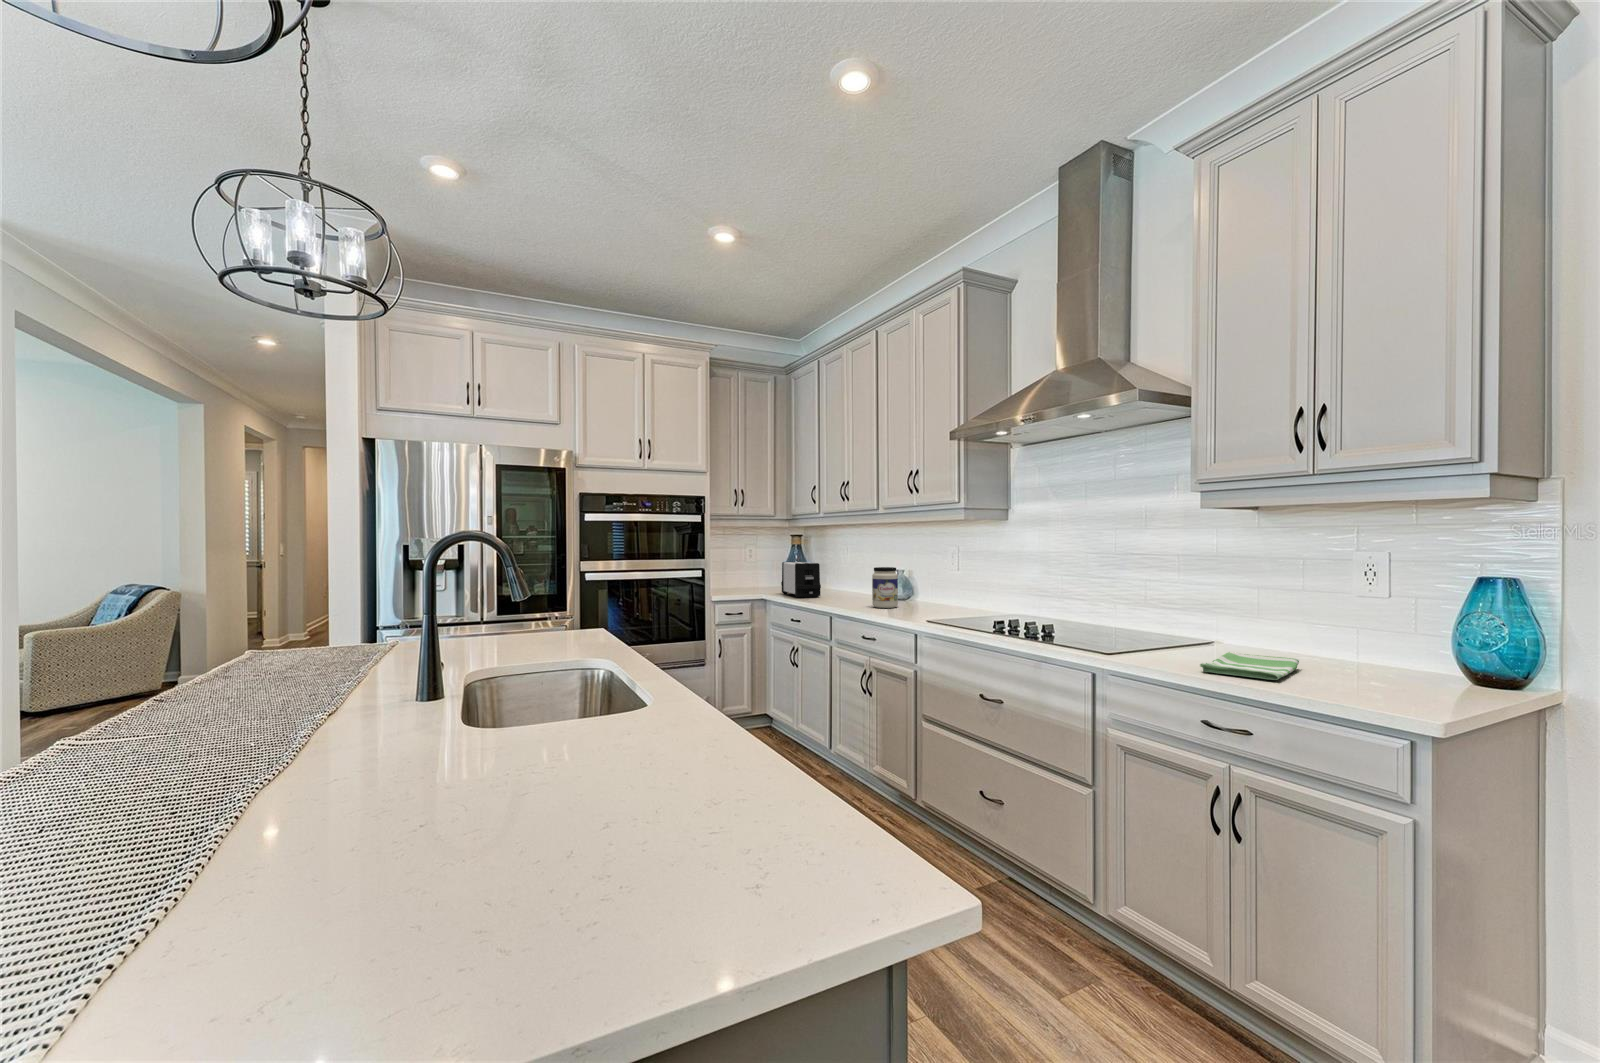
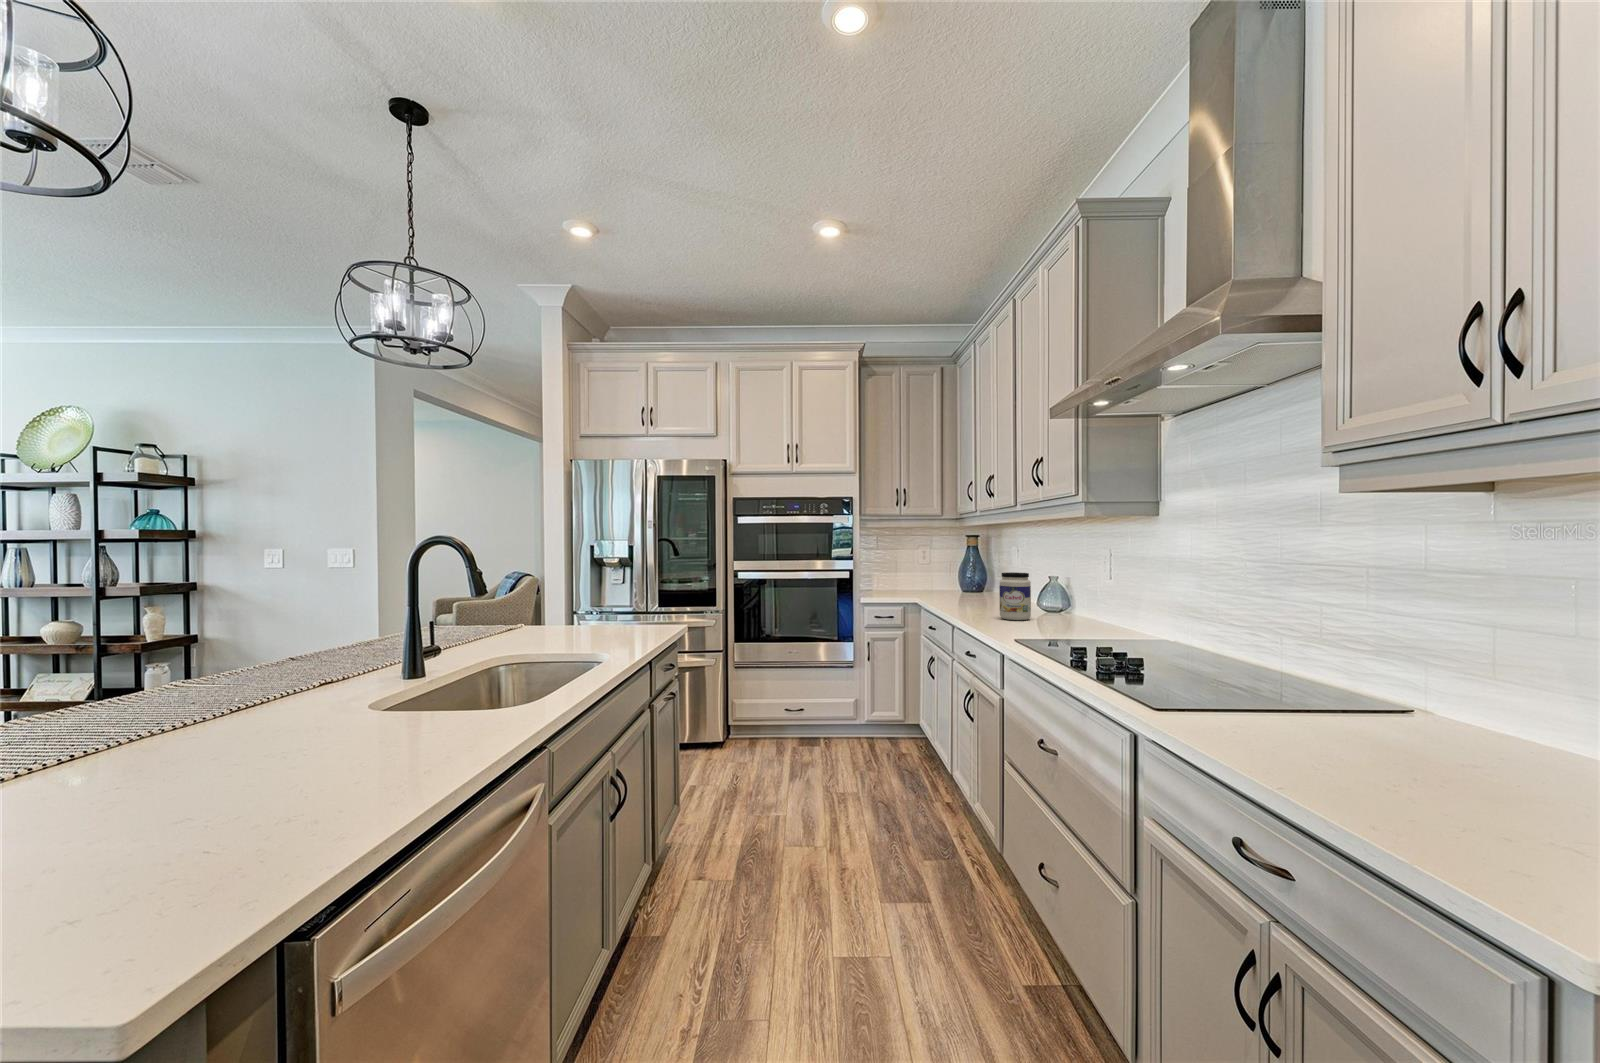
toaster: present [781,562,821,598] -> none [940,564,972,603]
dish towel: present [1200,652,1299,680] -> none [1270,736,1518,807]

